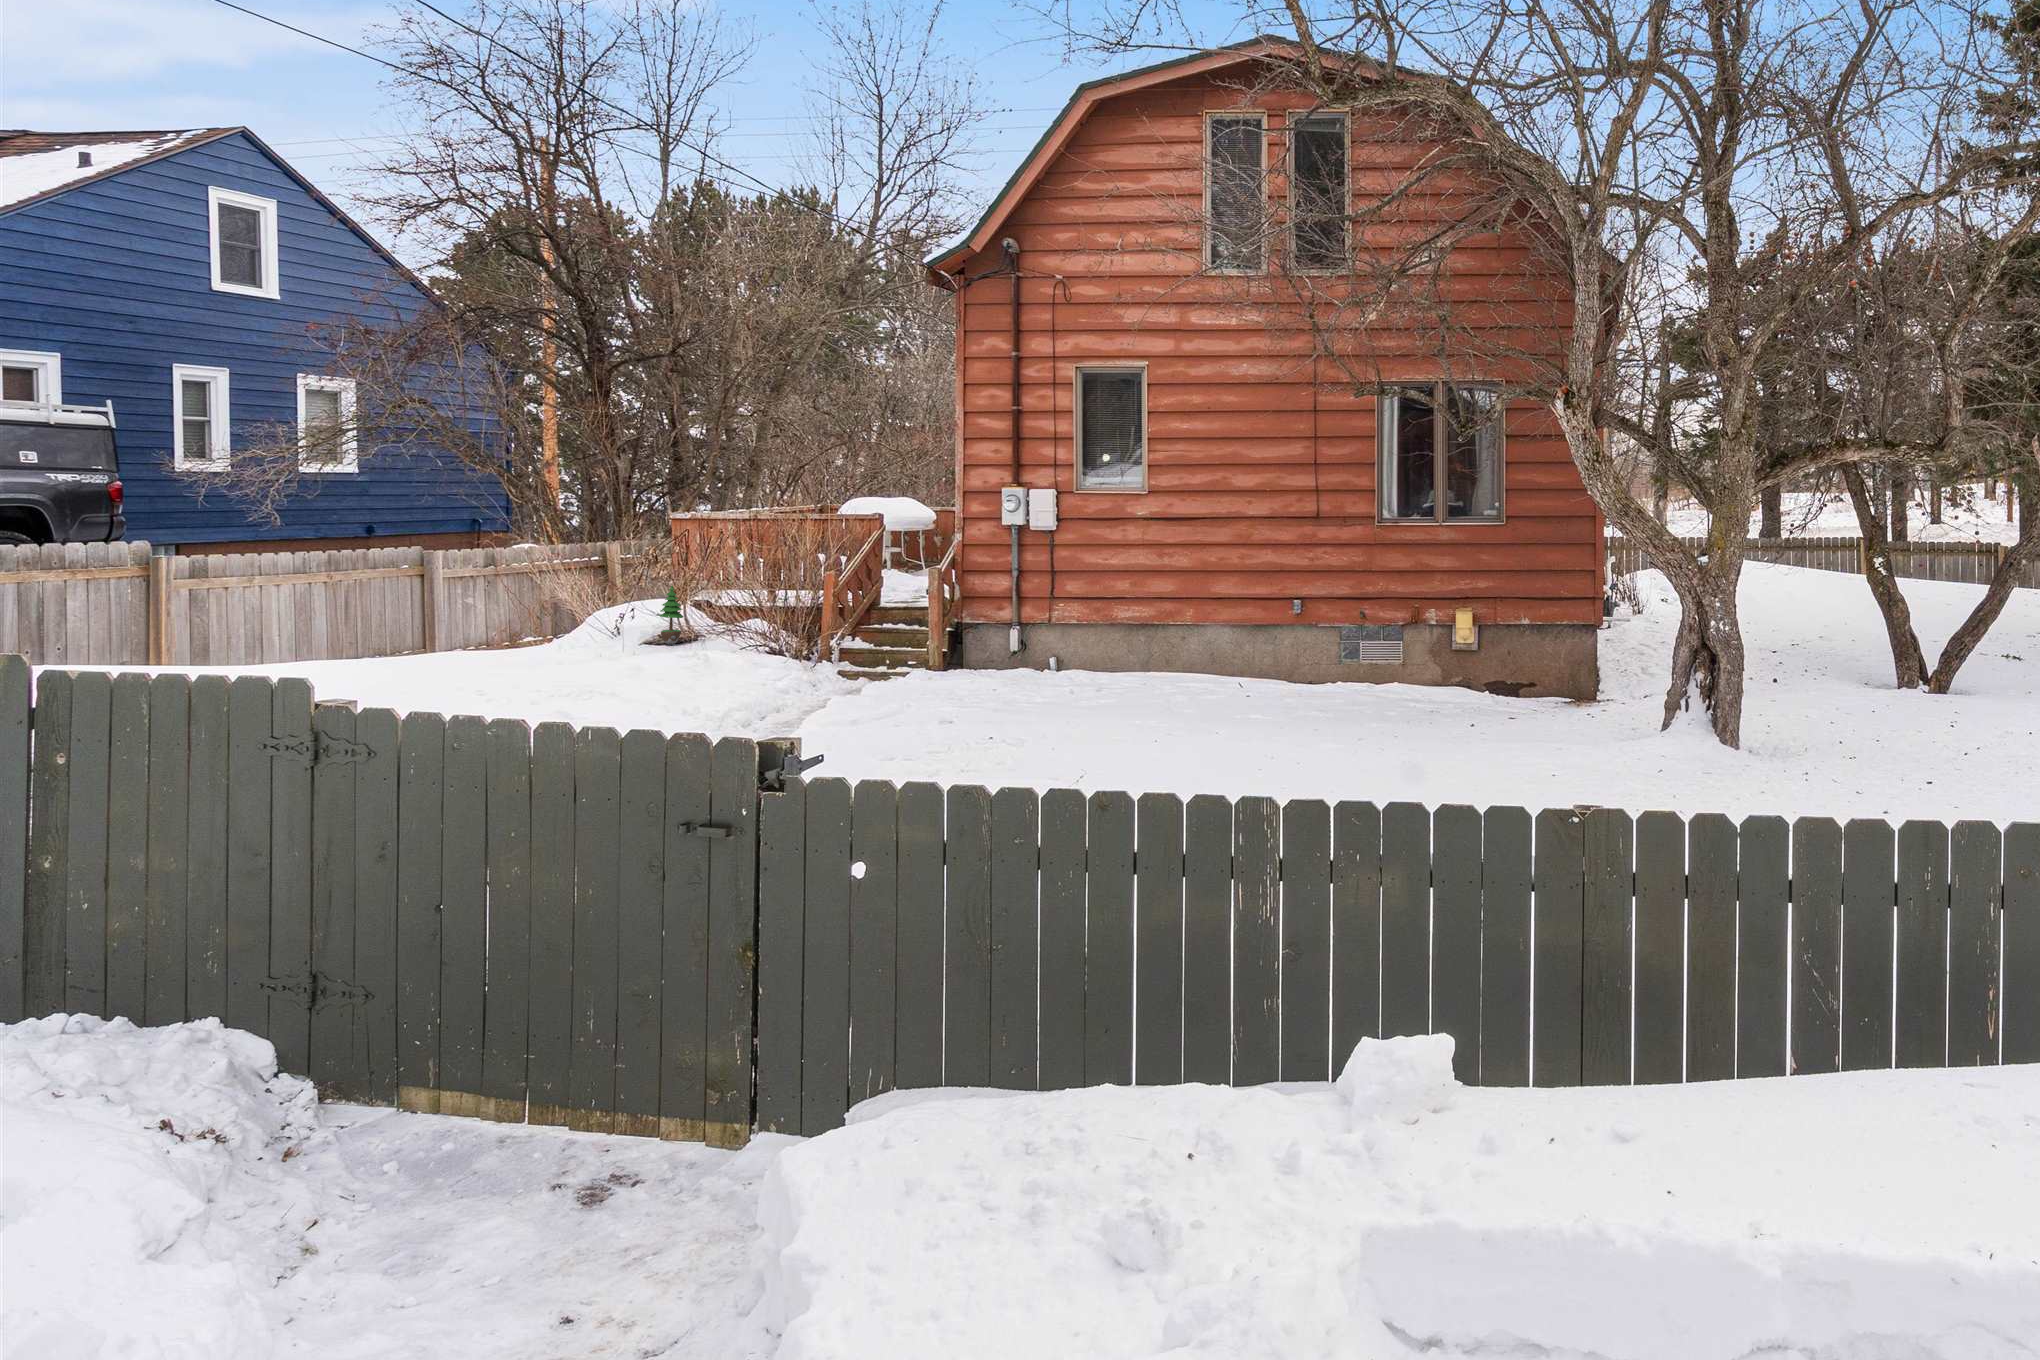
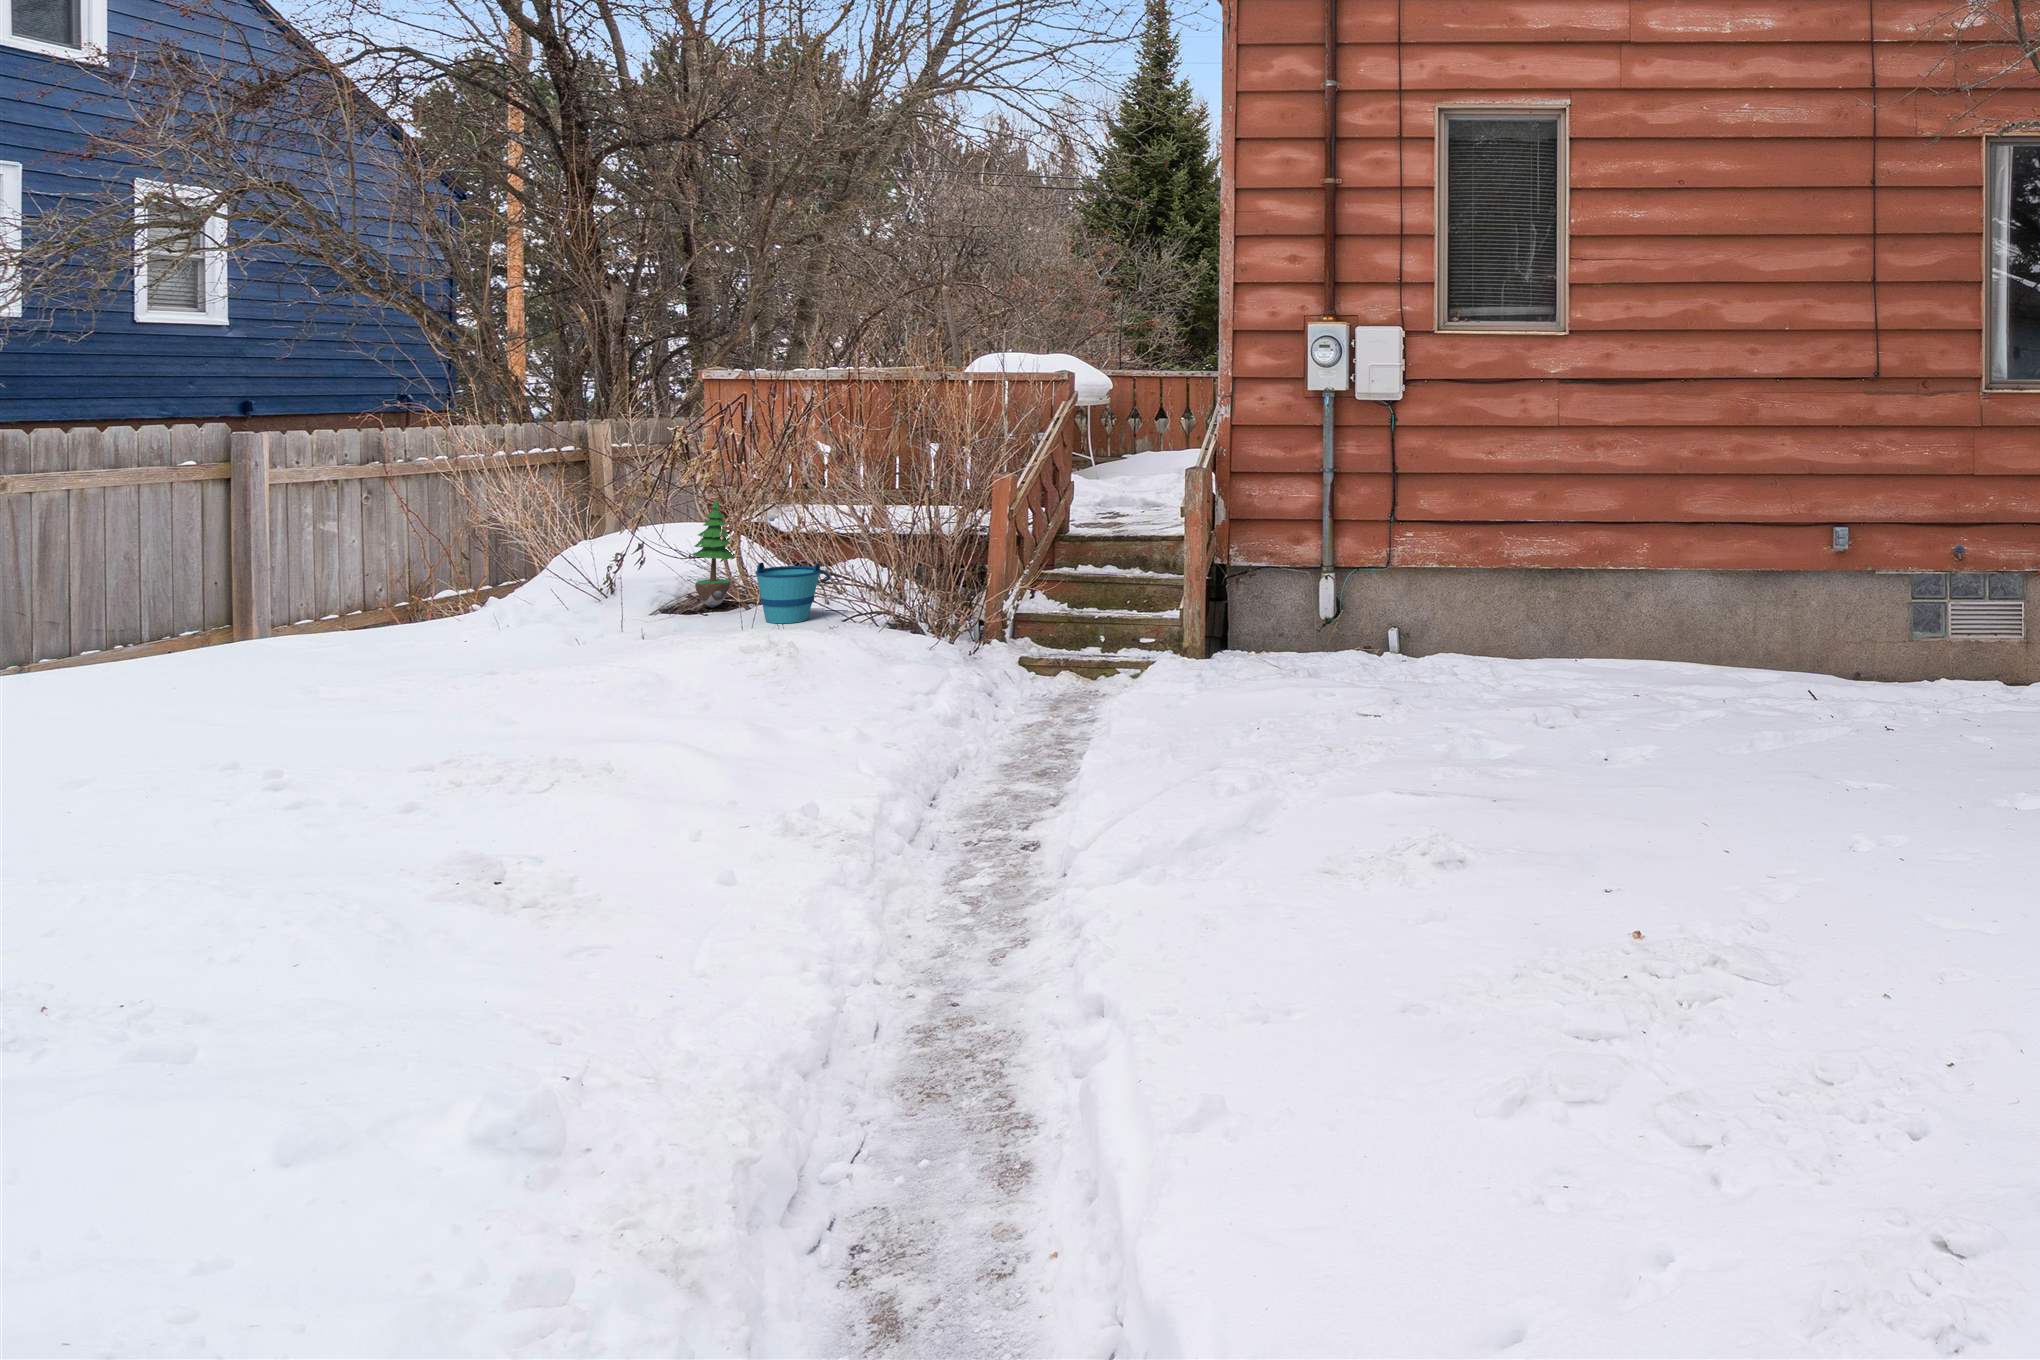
bucket: none [692,620,736,652] -> present [755,563,830,623]

